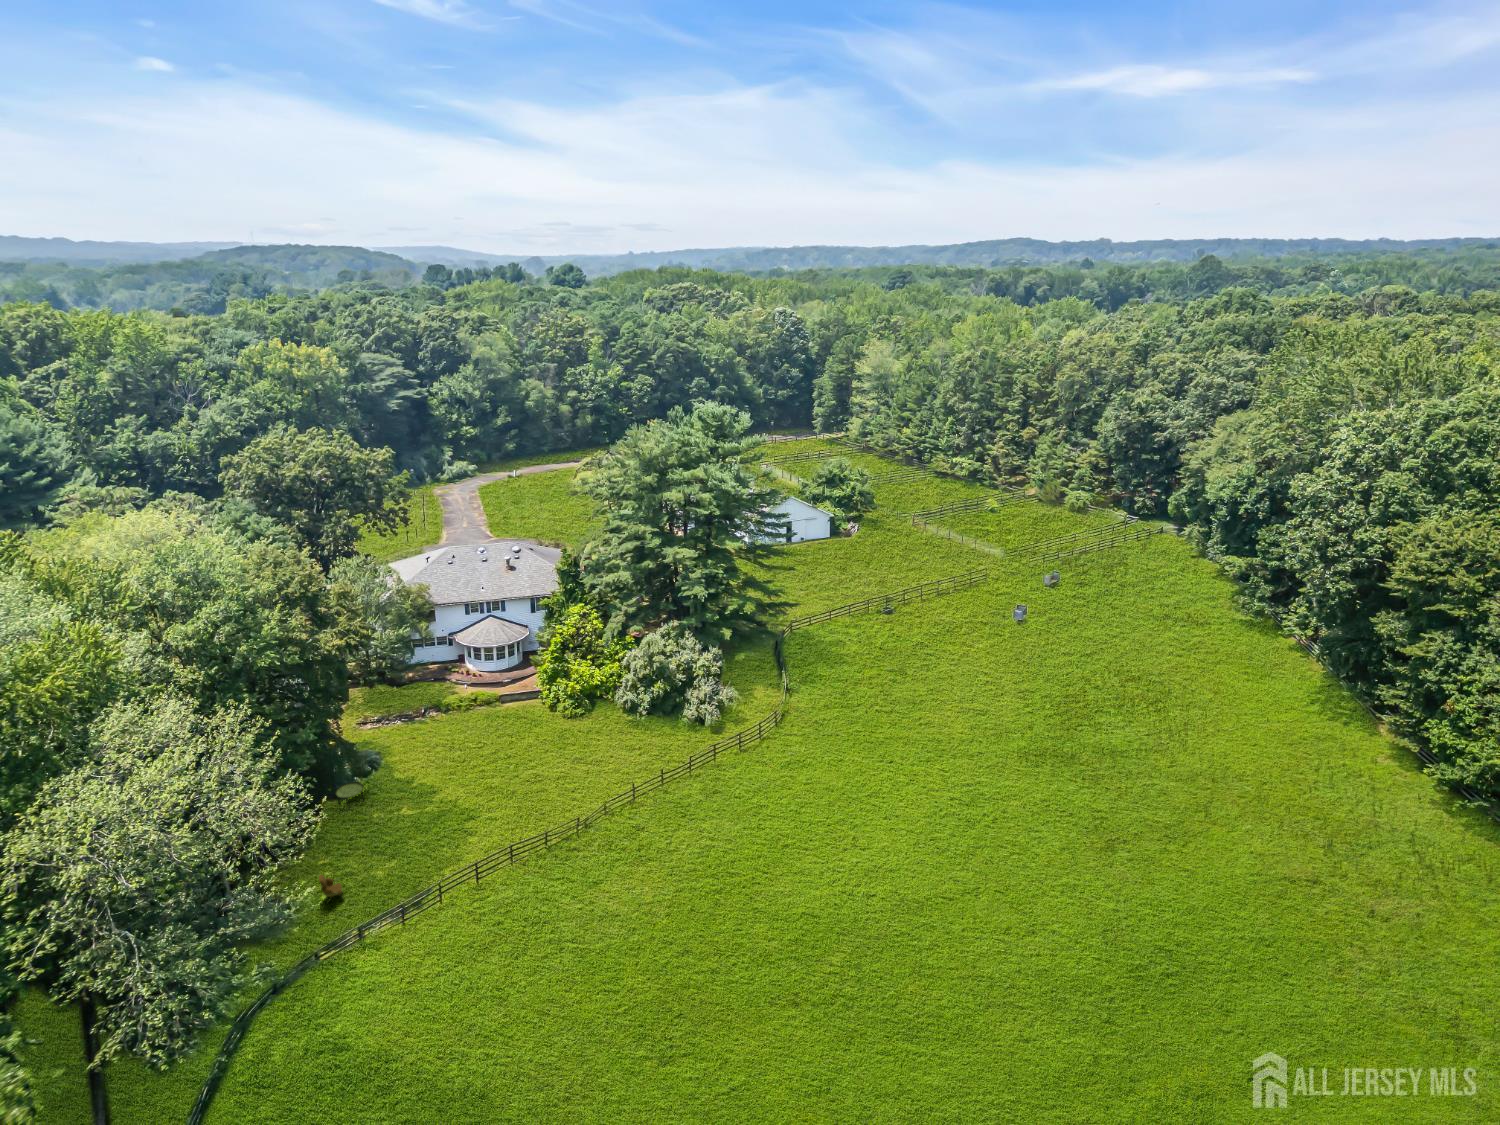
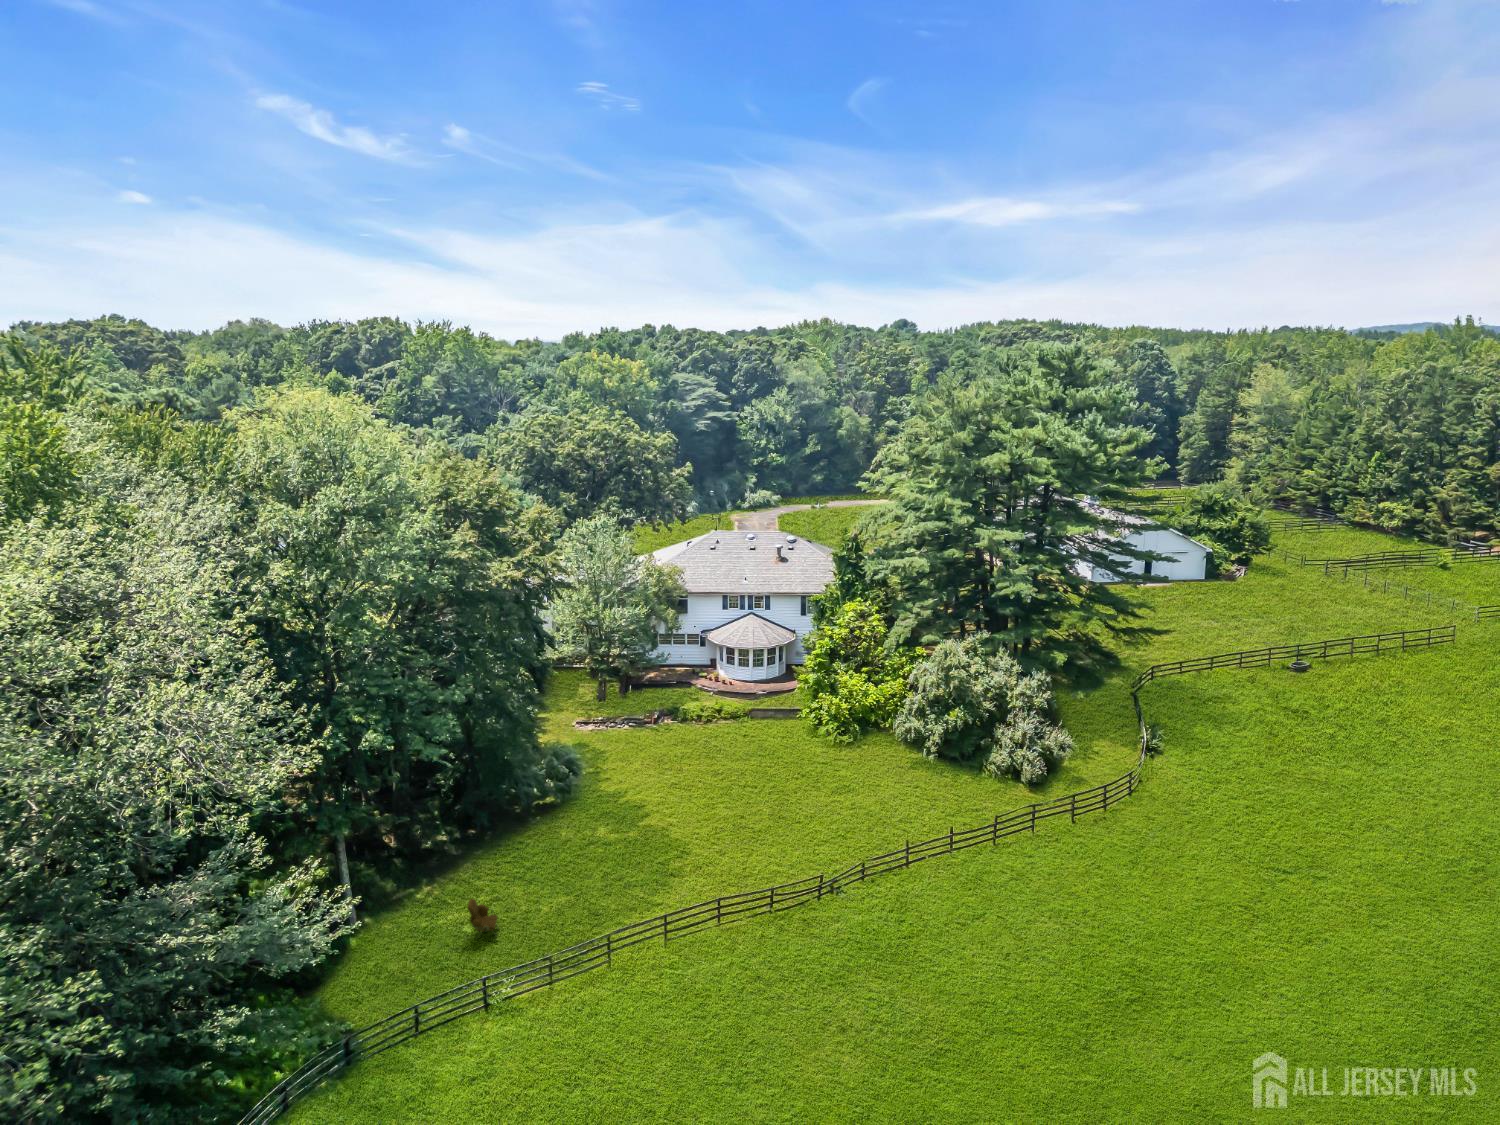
round table: present [335,782,364,809] -> none [523,785,558,820]

